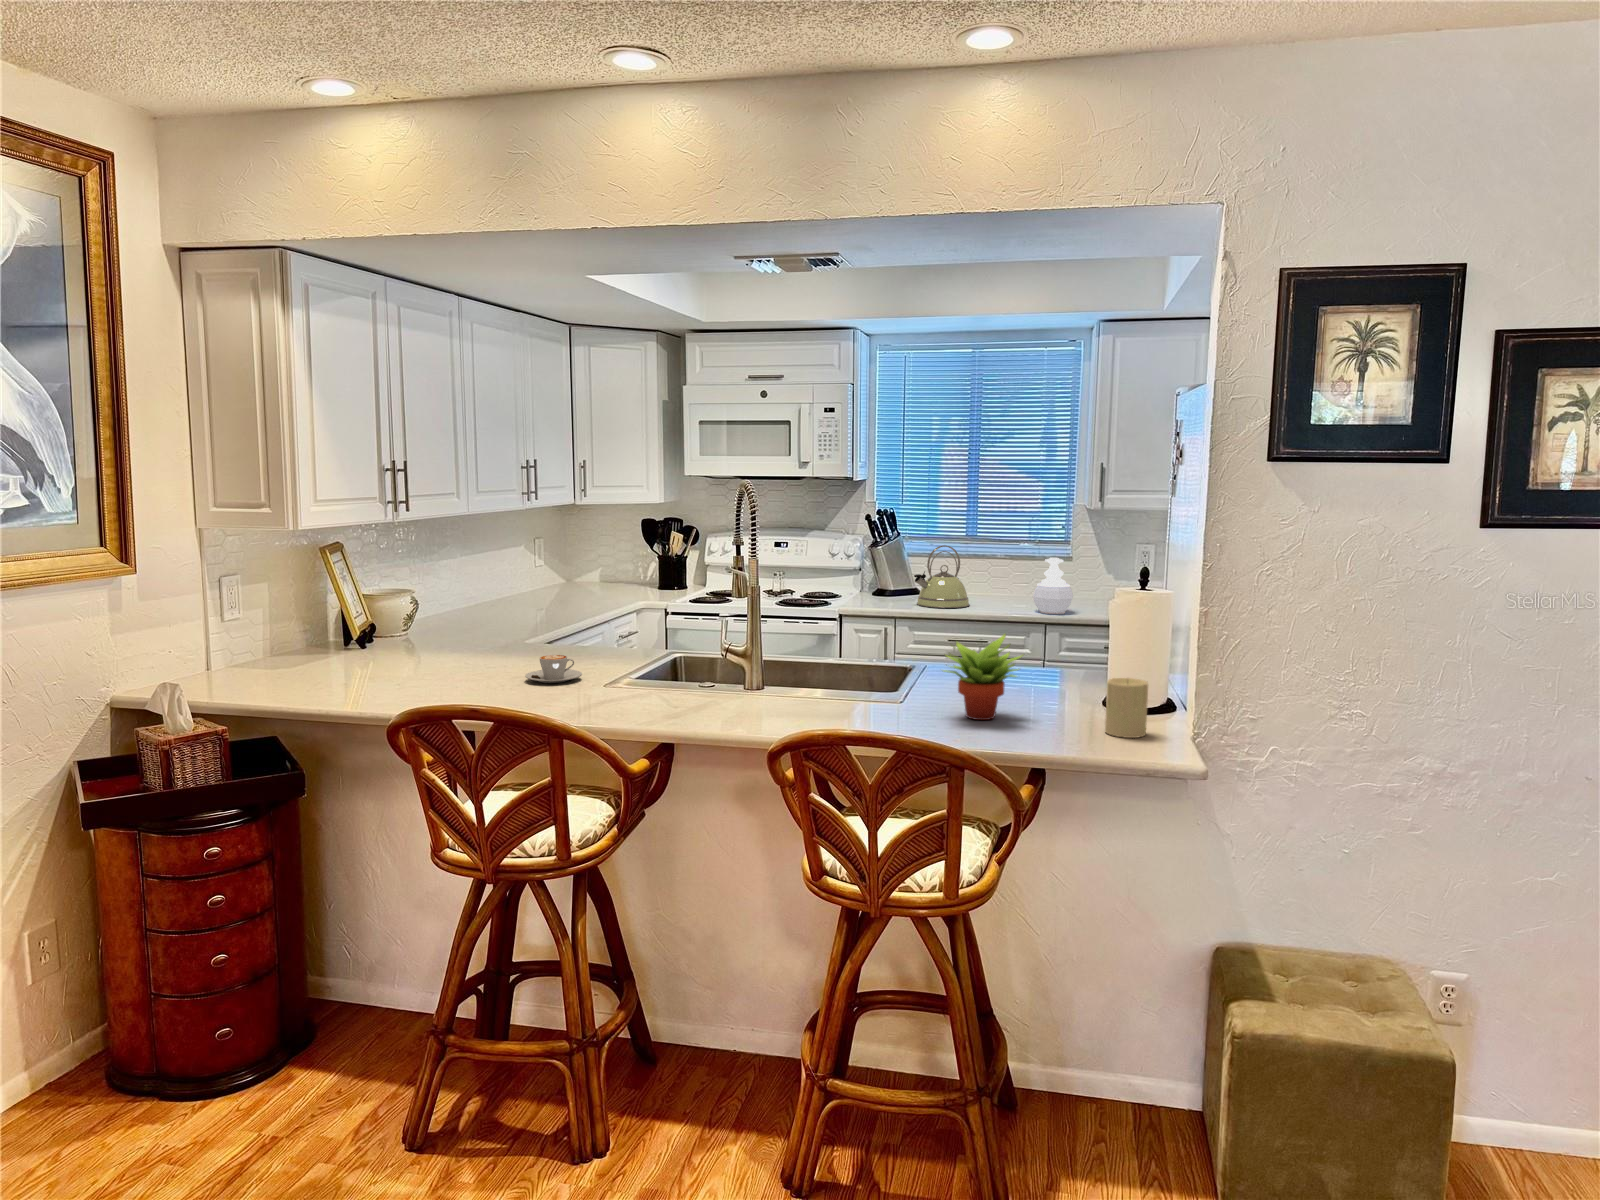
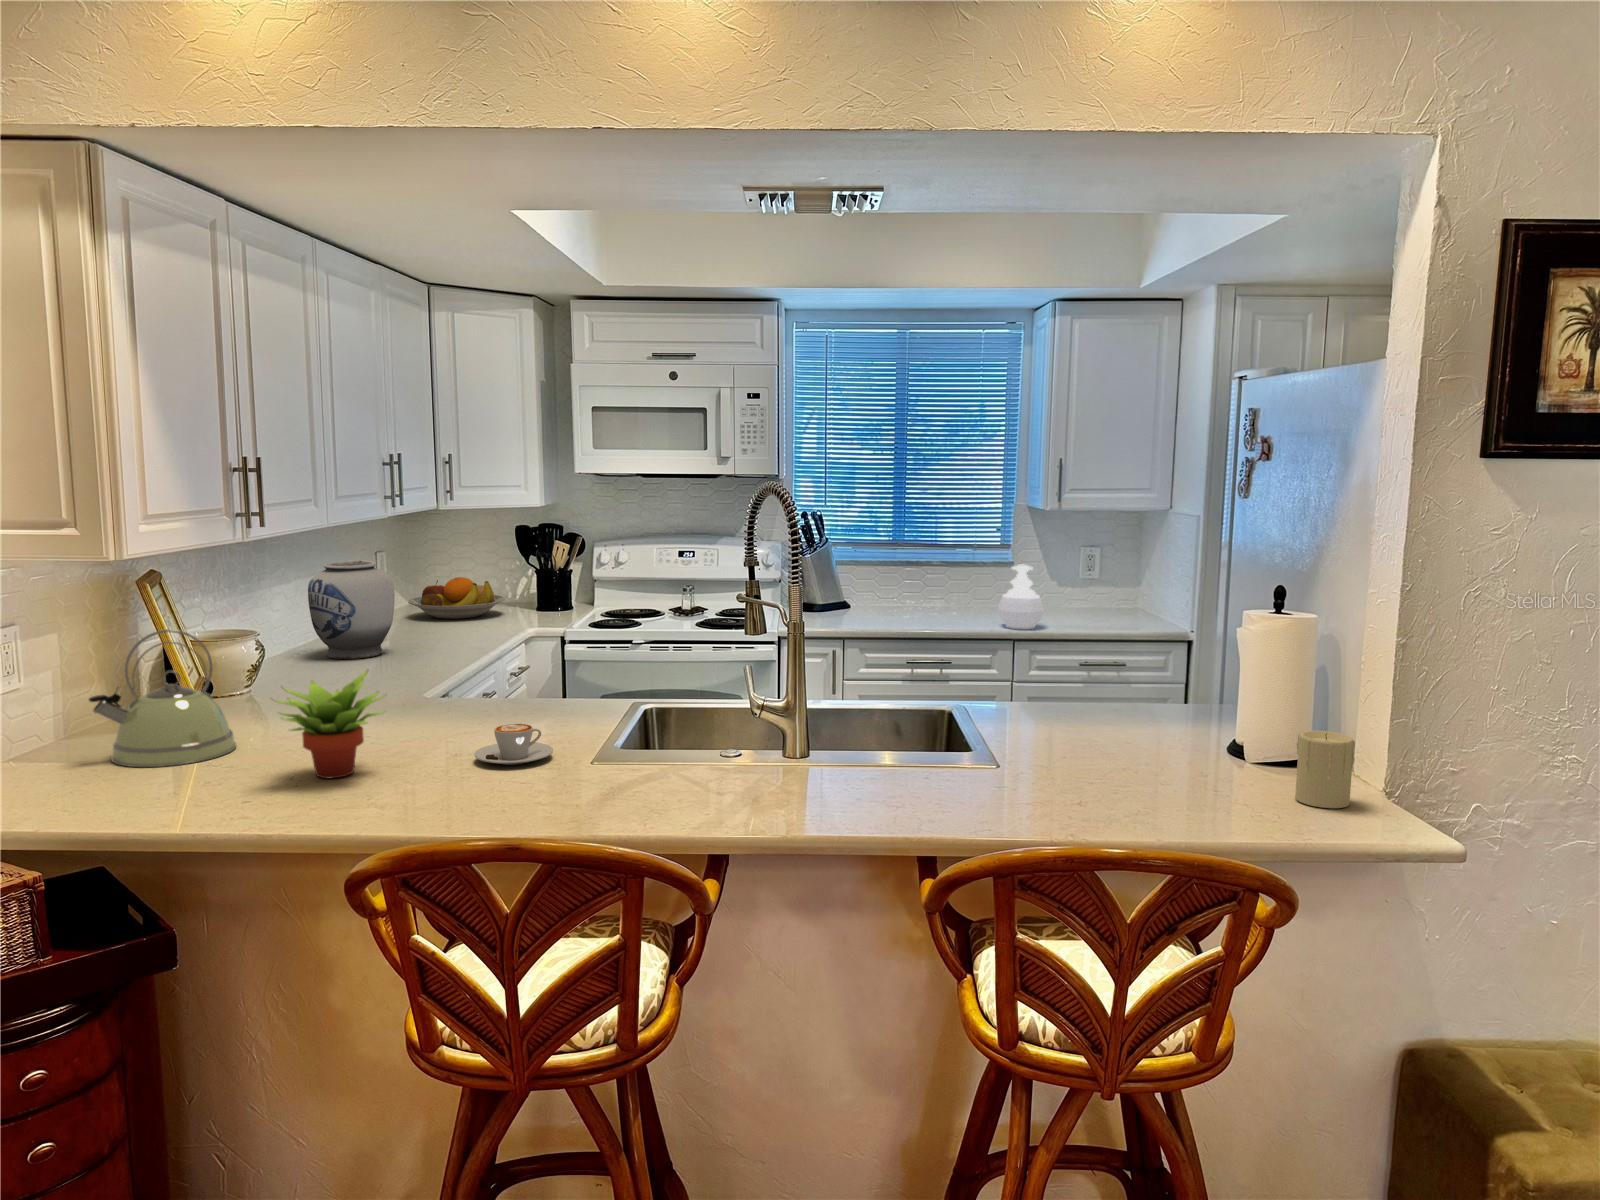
vase: none [467,542,531,617] -> present [308,560,395,659]
kettle: present [914,545,969,608] -> present [89,629,236,767]
fruit bowl: none [561,560,637,593] -> present [408,577,505,619]
succulent plant: present [944,634,1023,720] -> present [275,669,384,778]

